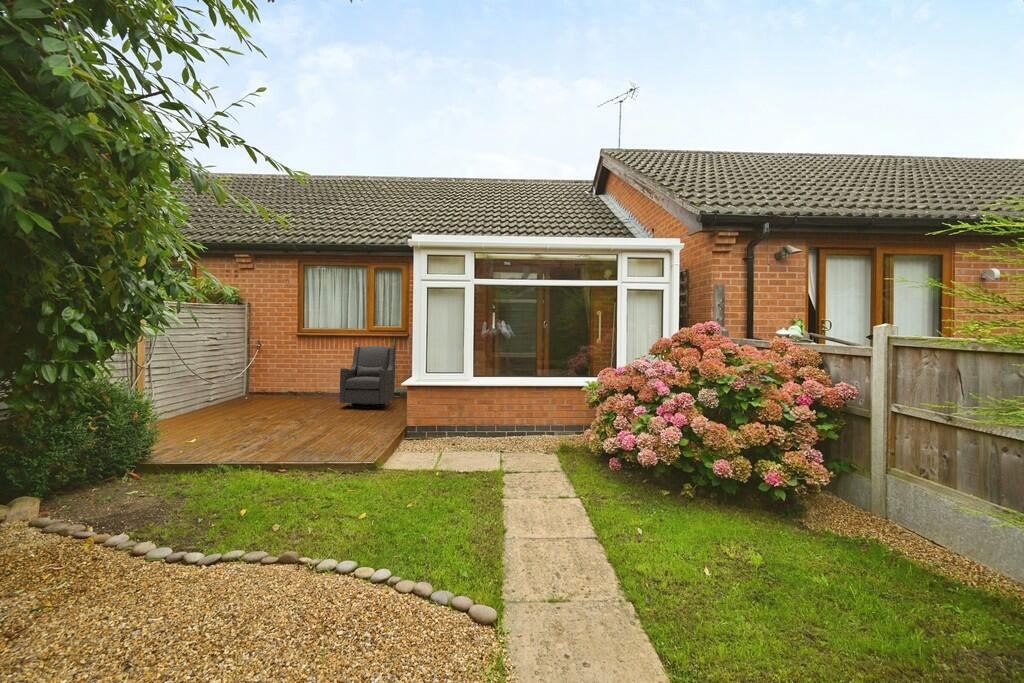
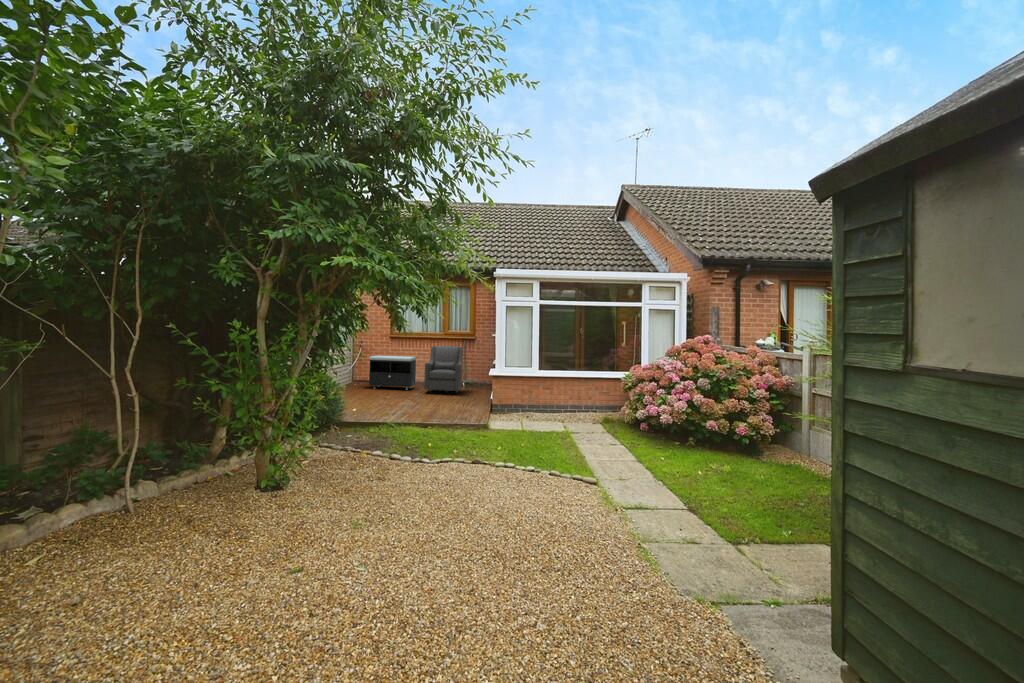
storage bench: none [272,360,337,403] -> present [369,355,416,390]

